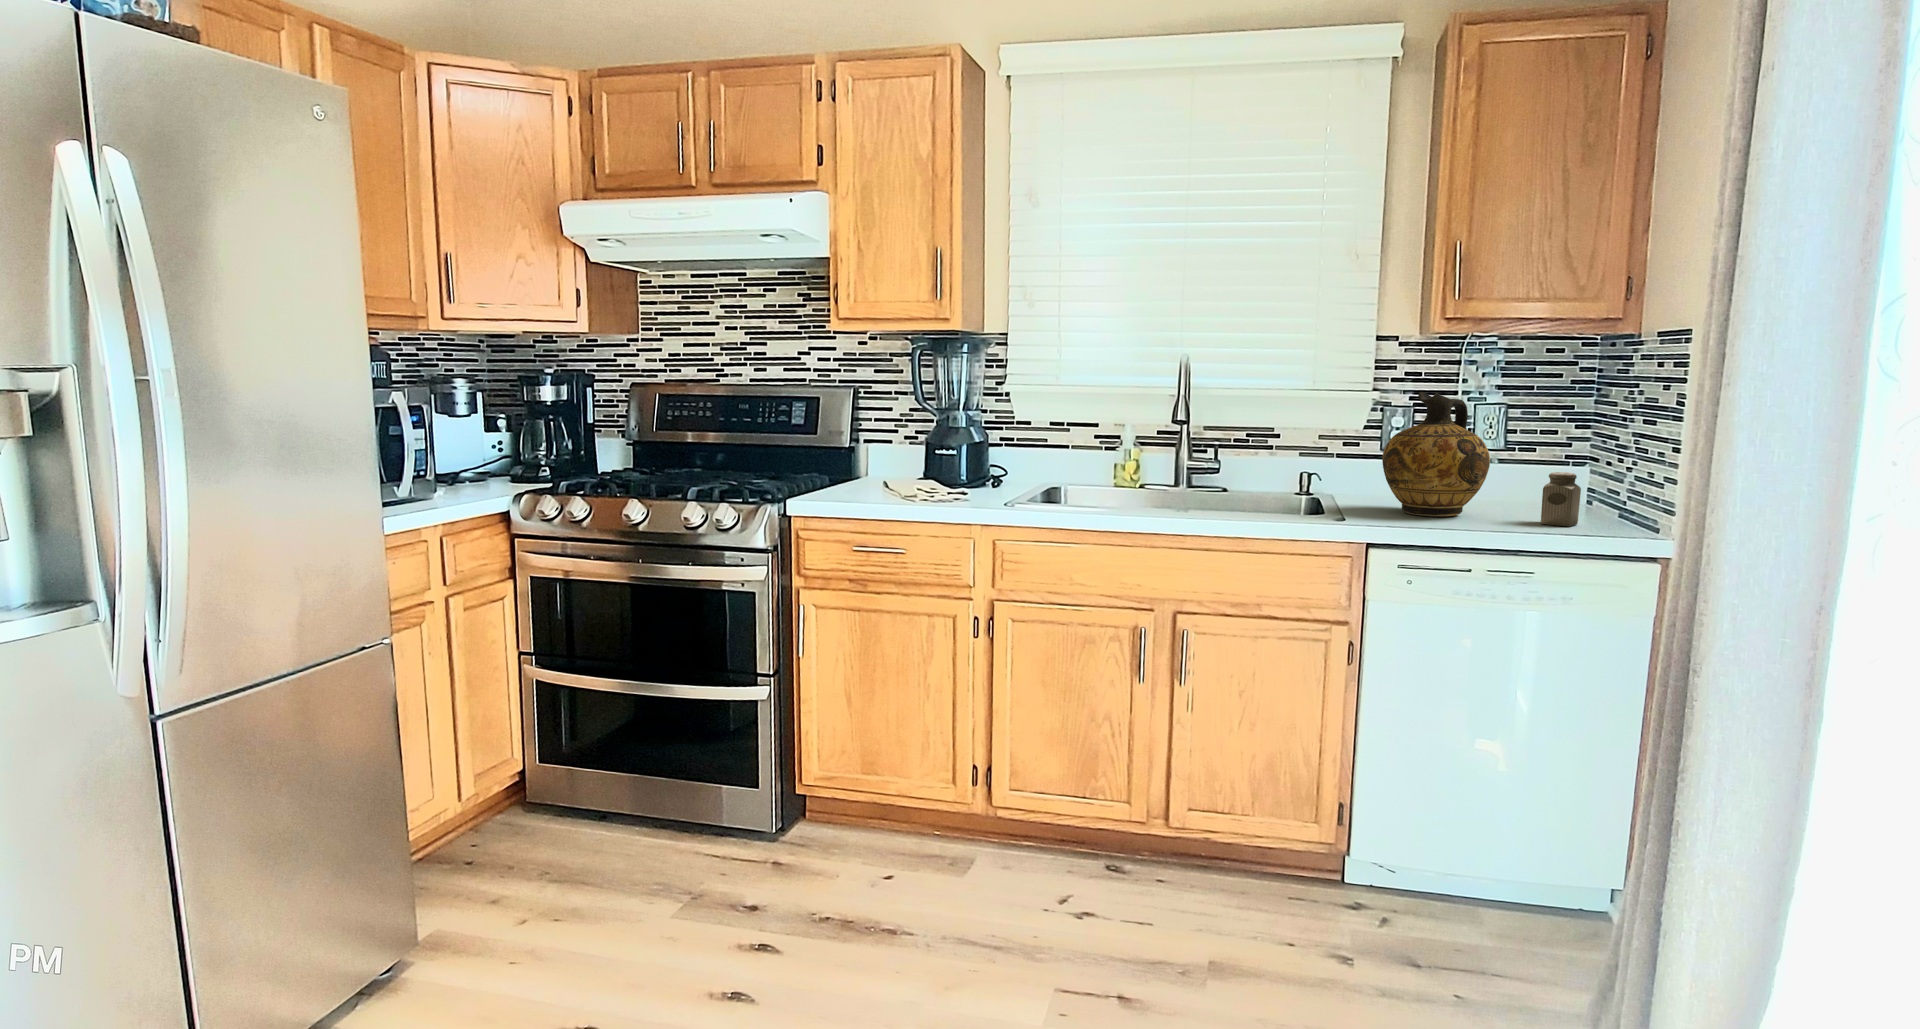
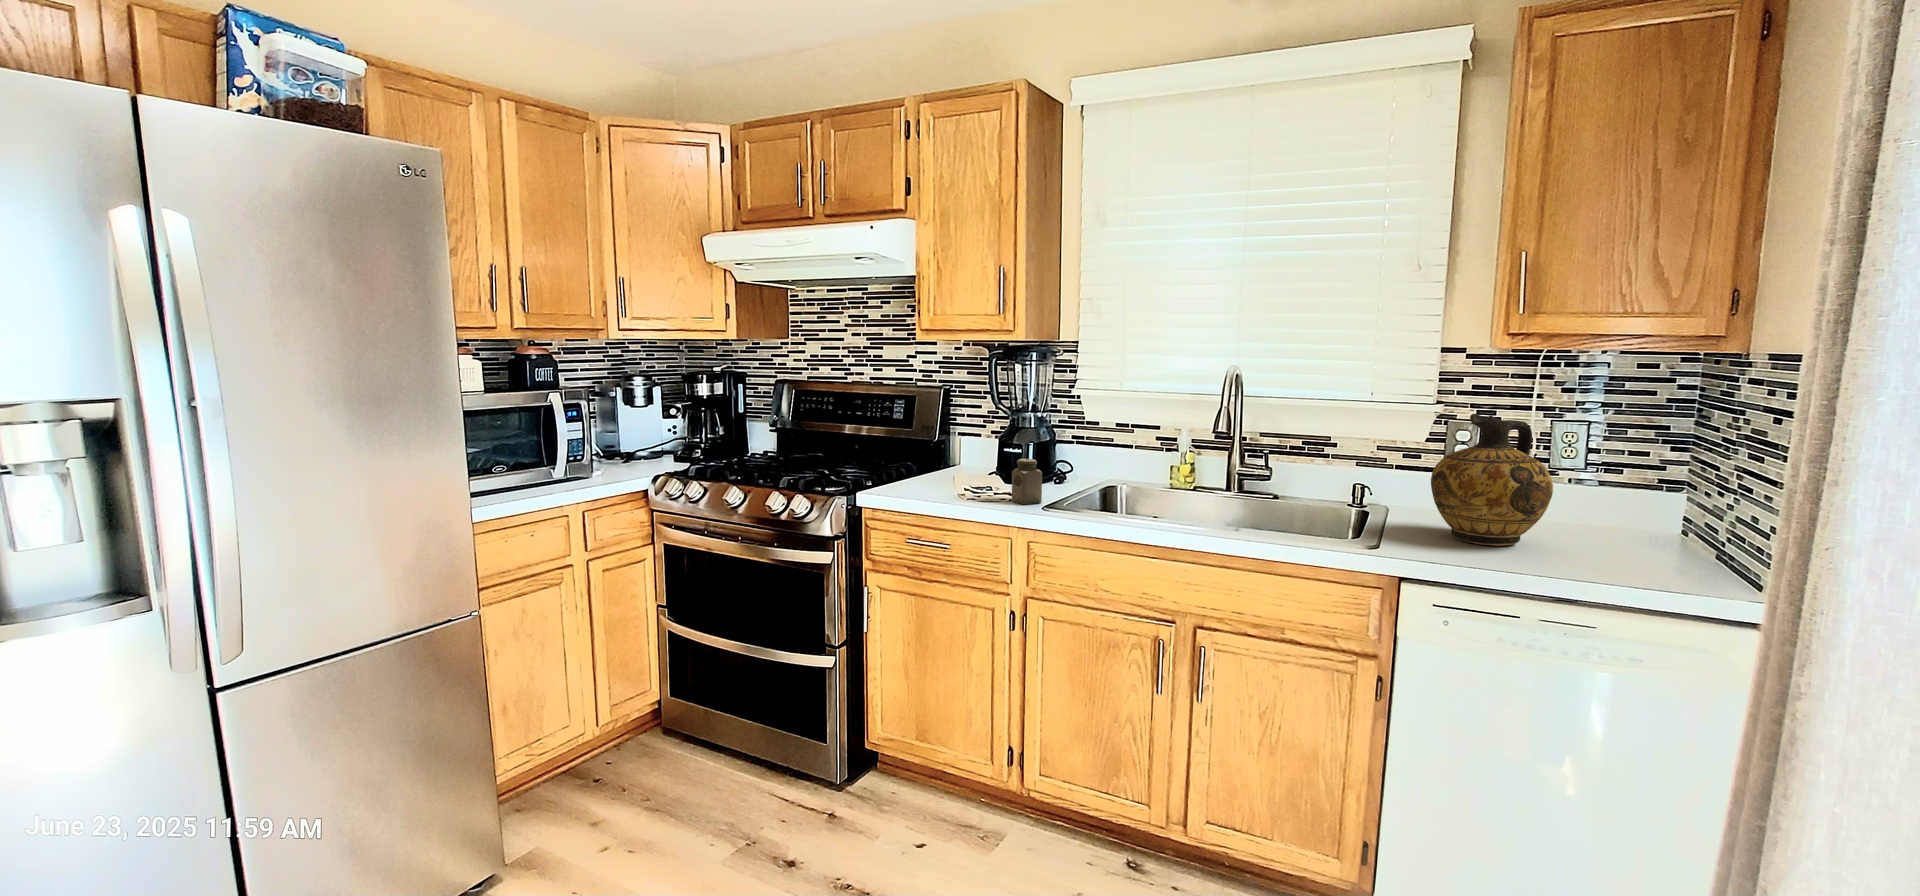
salt shaker: present [1541,472,1581,526] -> present [1012,459,1042,505]

